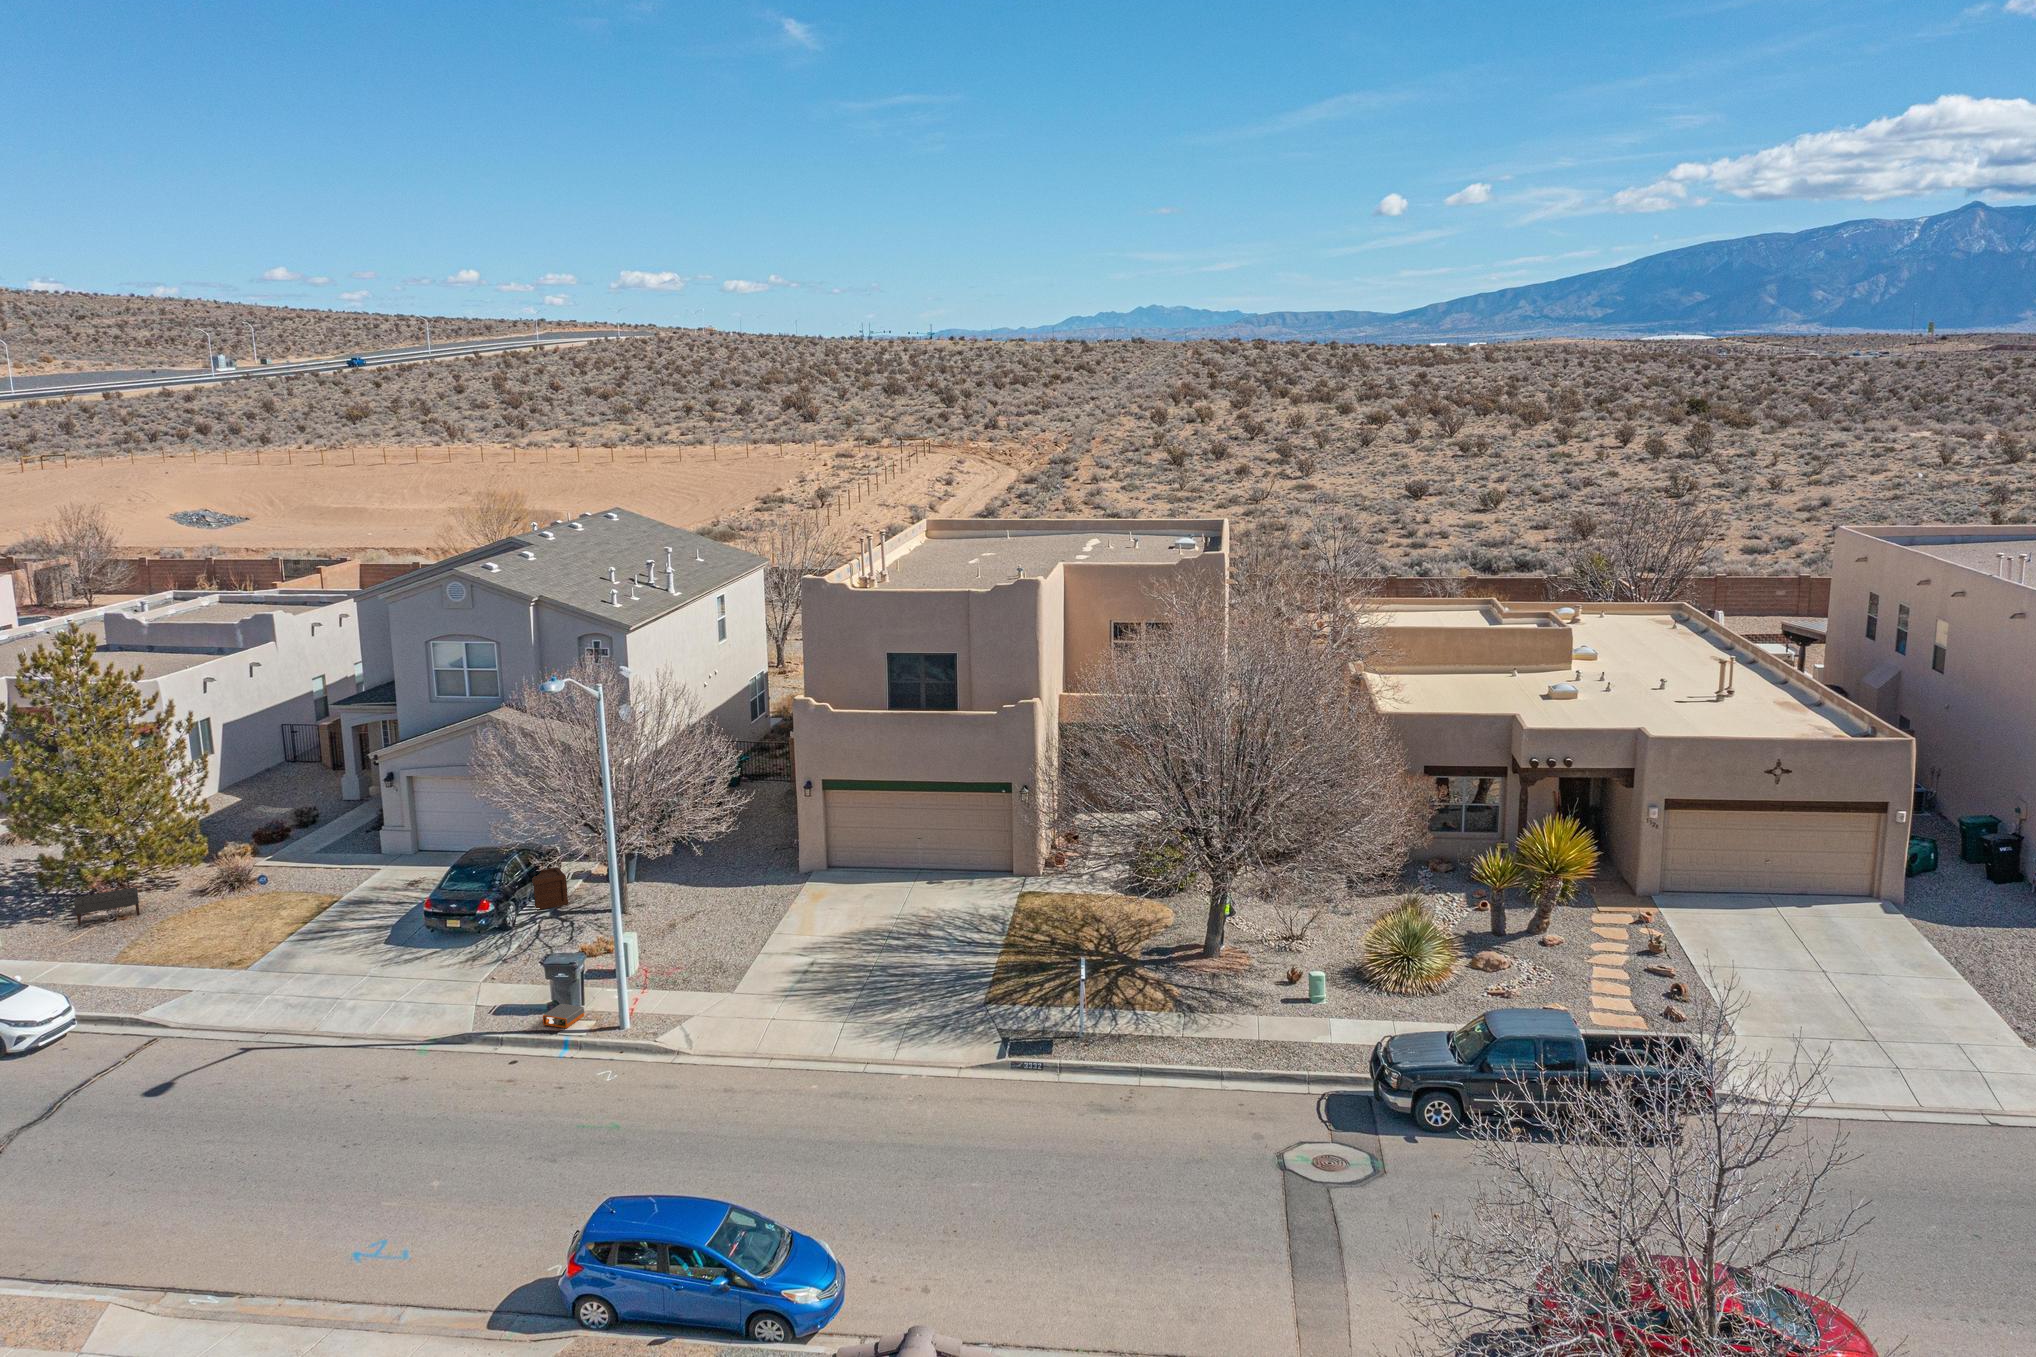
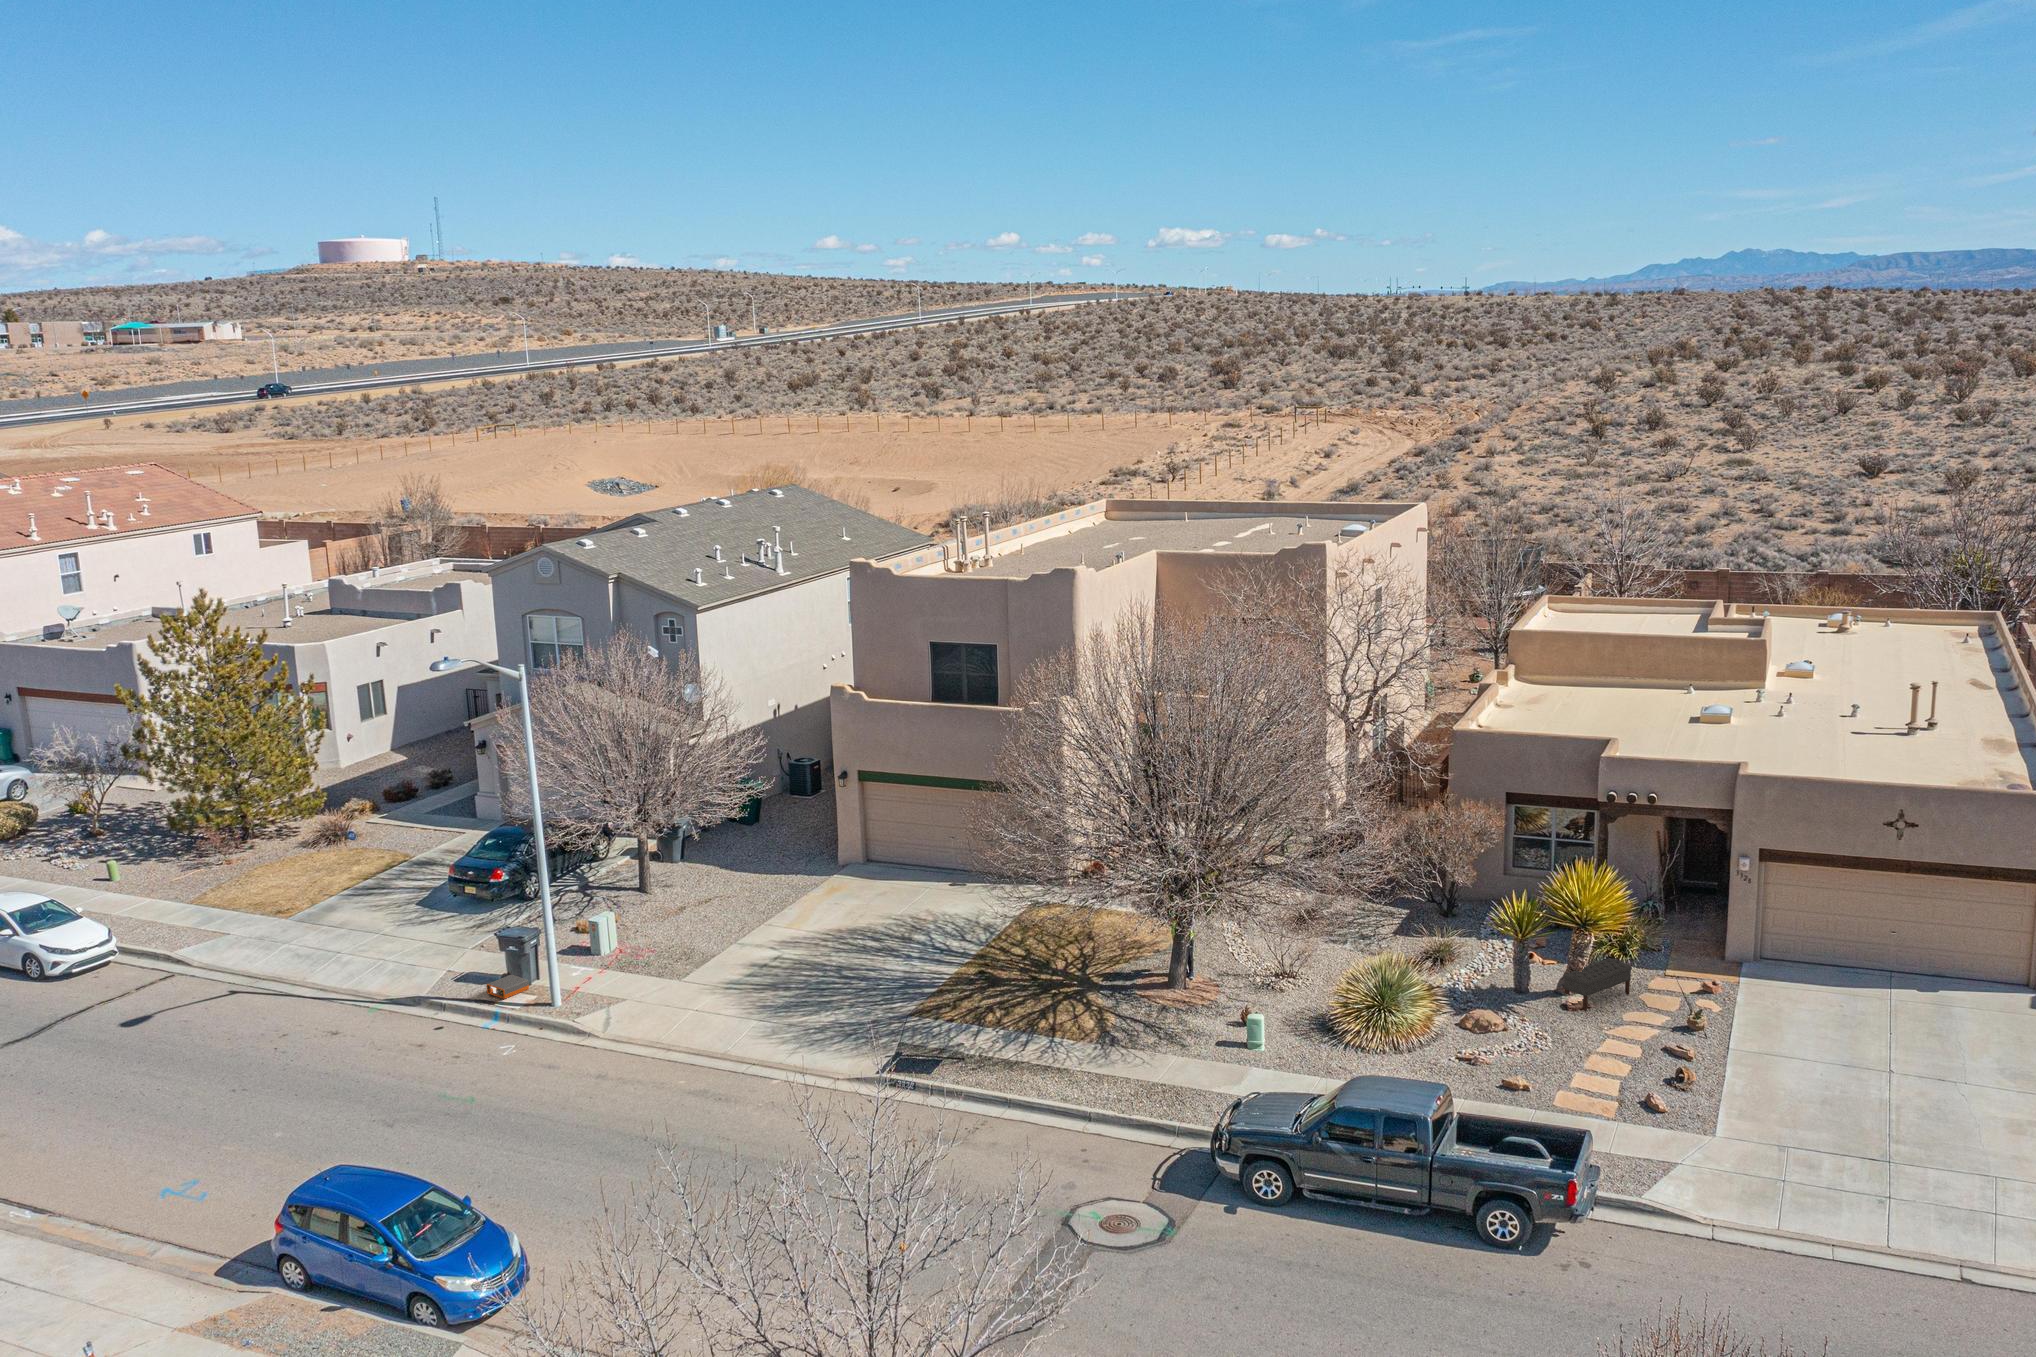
wooden crate: present [532,867,568,910] -> none [563,843,598,884]
bench: present [74,888,140,926] -> present [1564,959,1632,1011]

